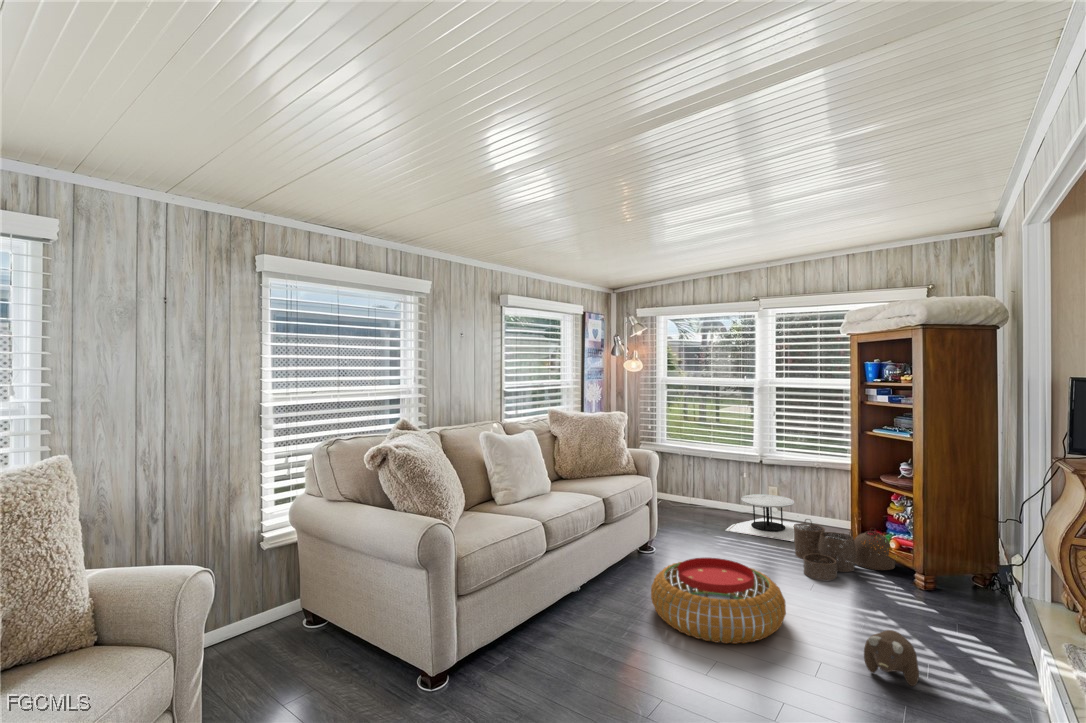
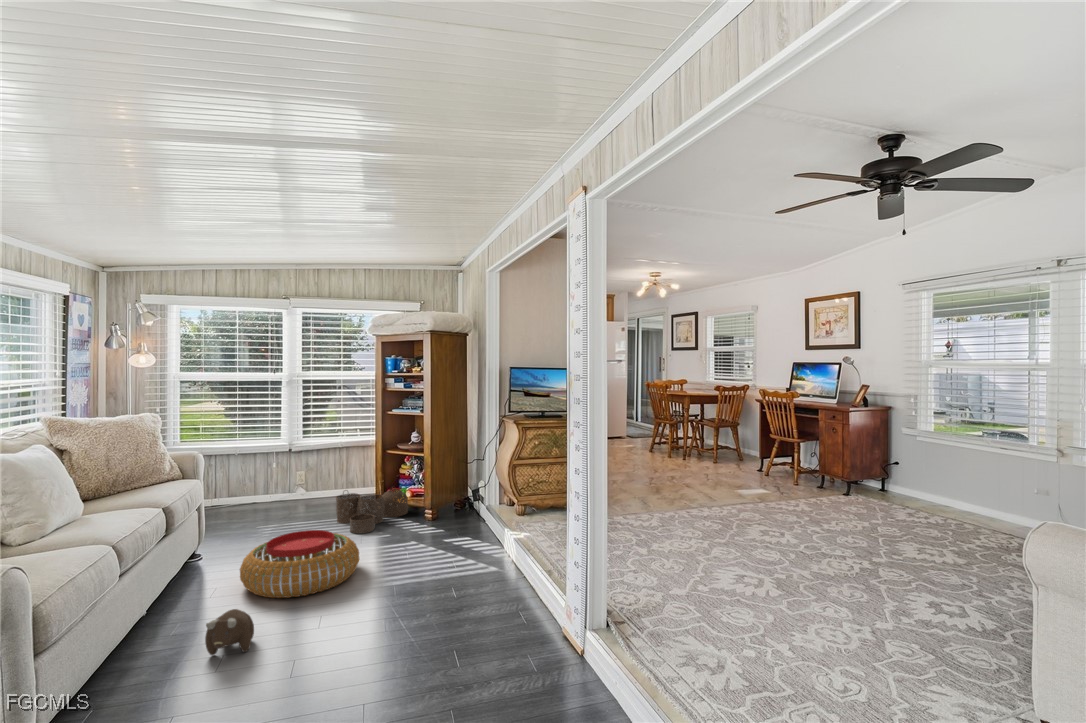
side table: present [726,494,800,541] -> none [266,479,336,520]
plush toy: present [864,630,919,686] -> present [205,609,254,655]

